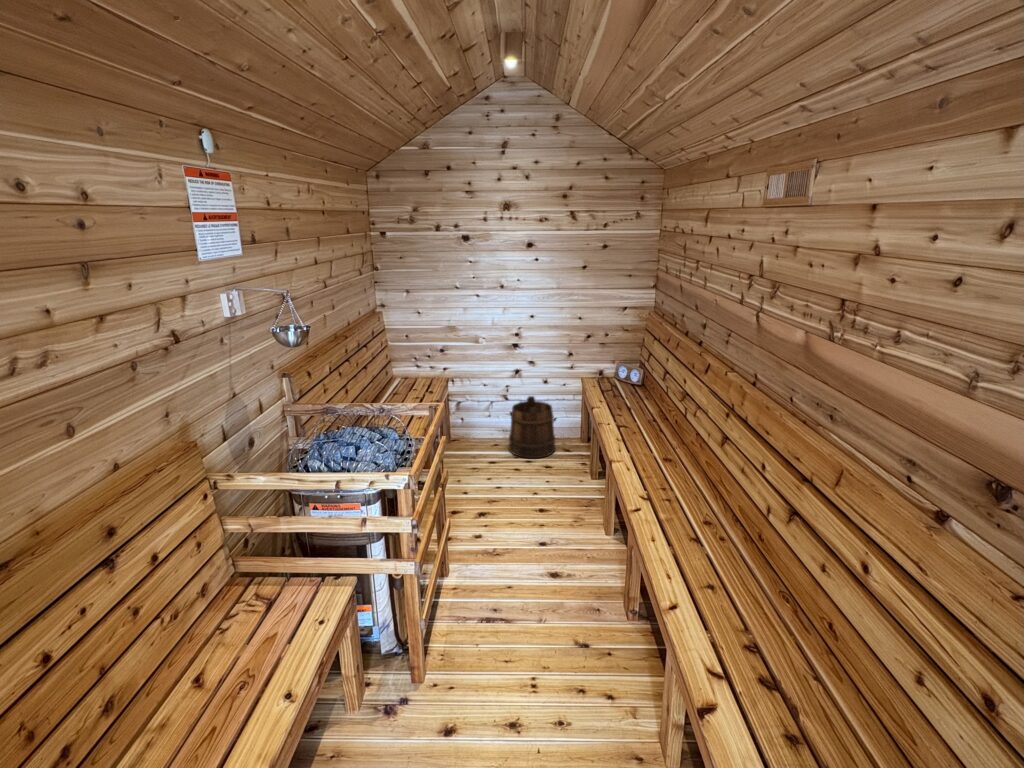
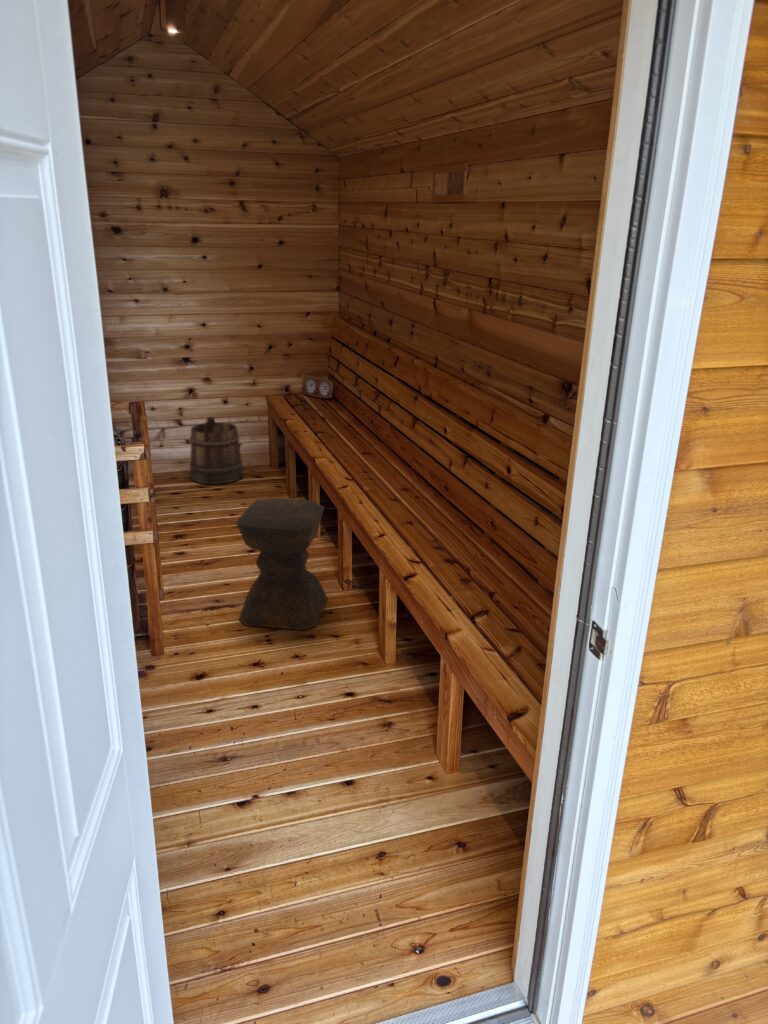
stool: none [512,514,613,674] -> present [236,498,328,630]

